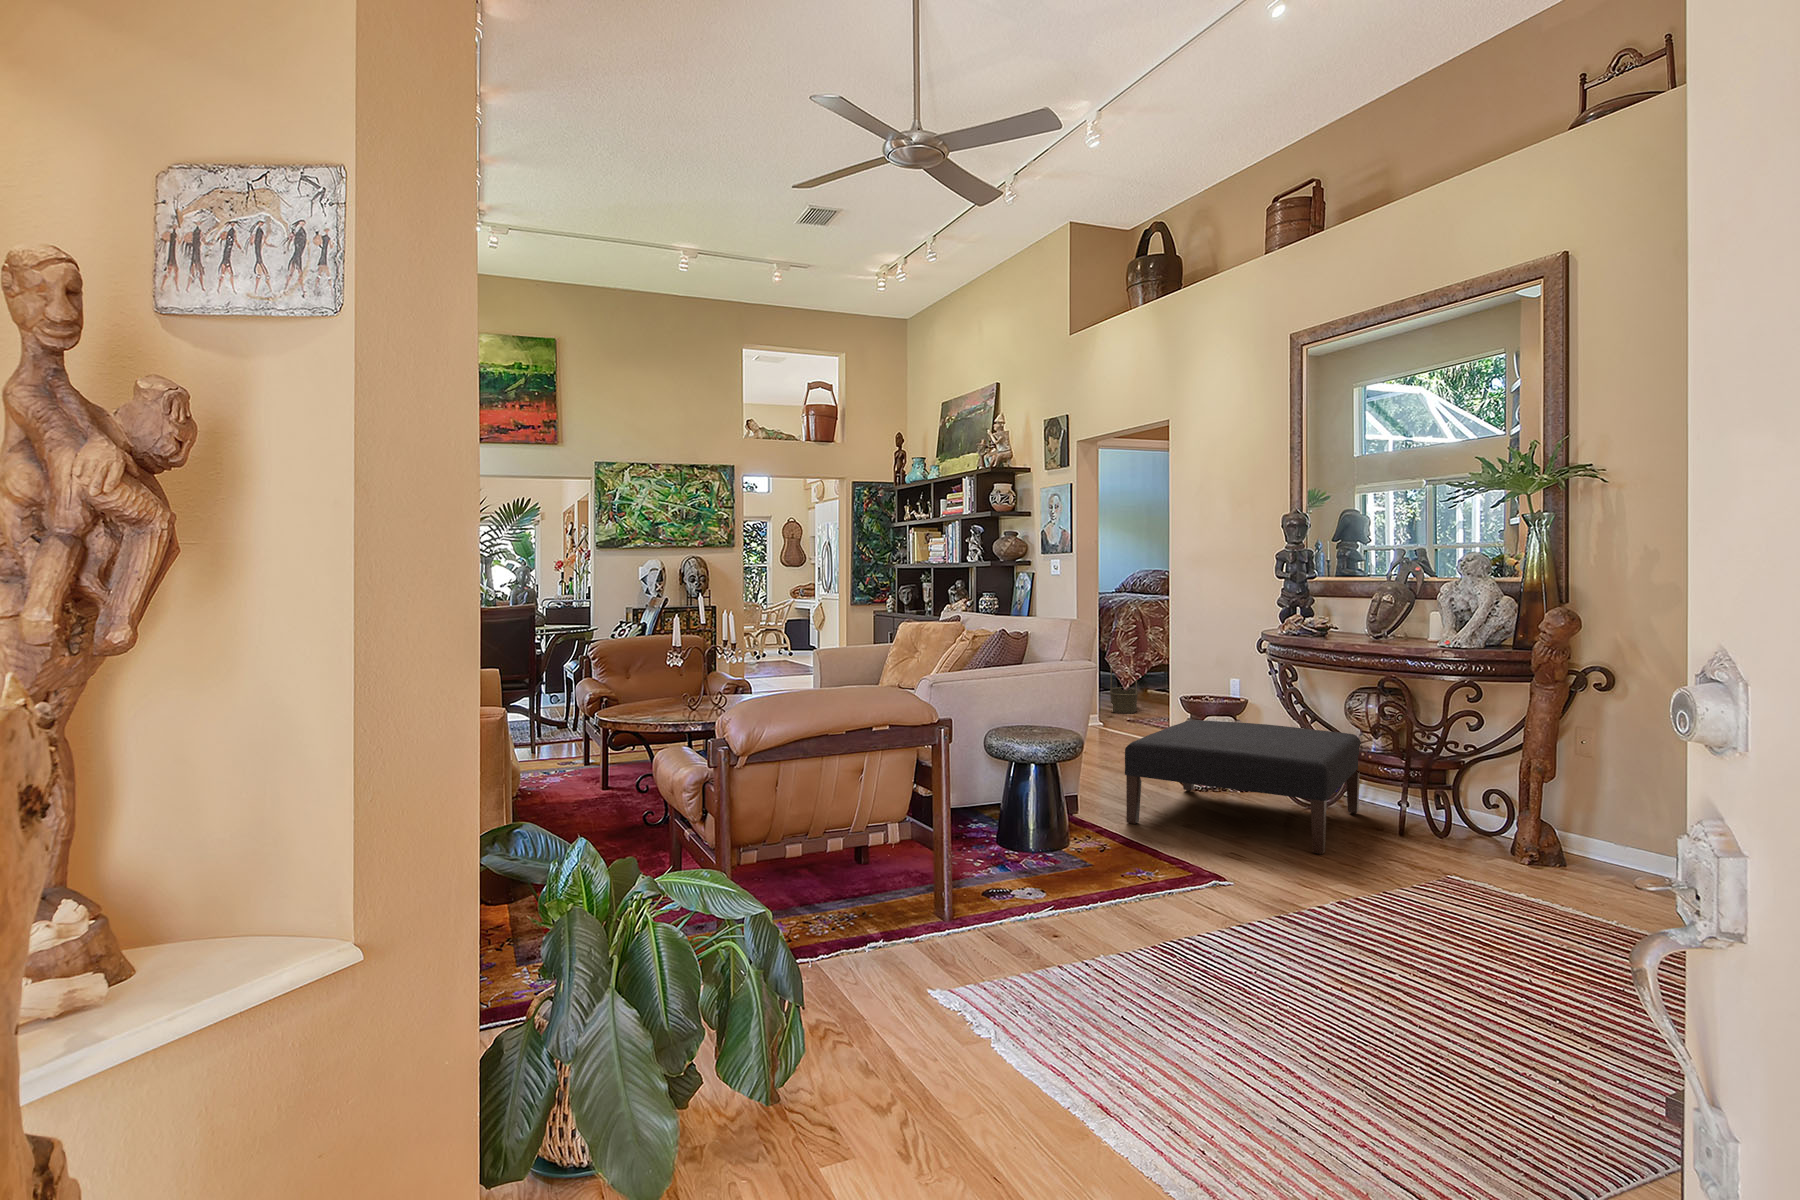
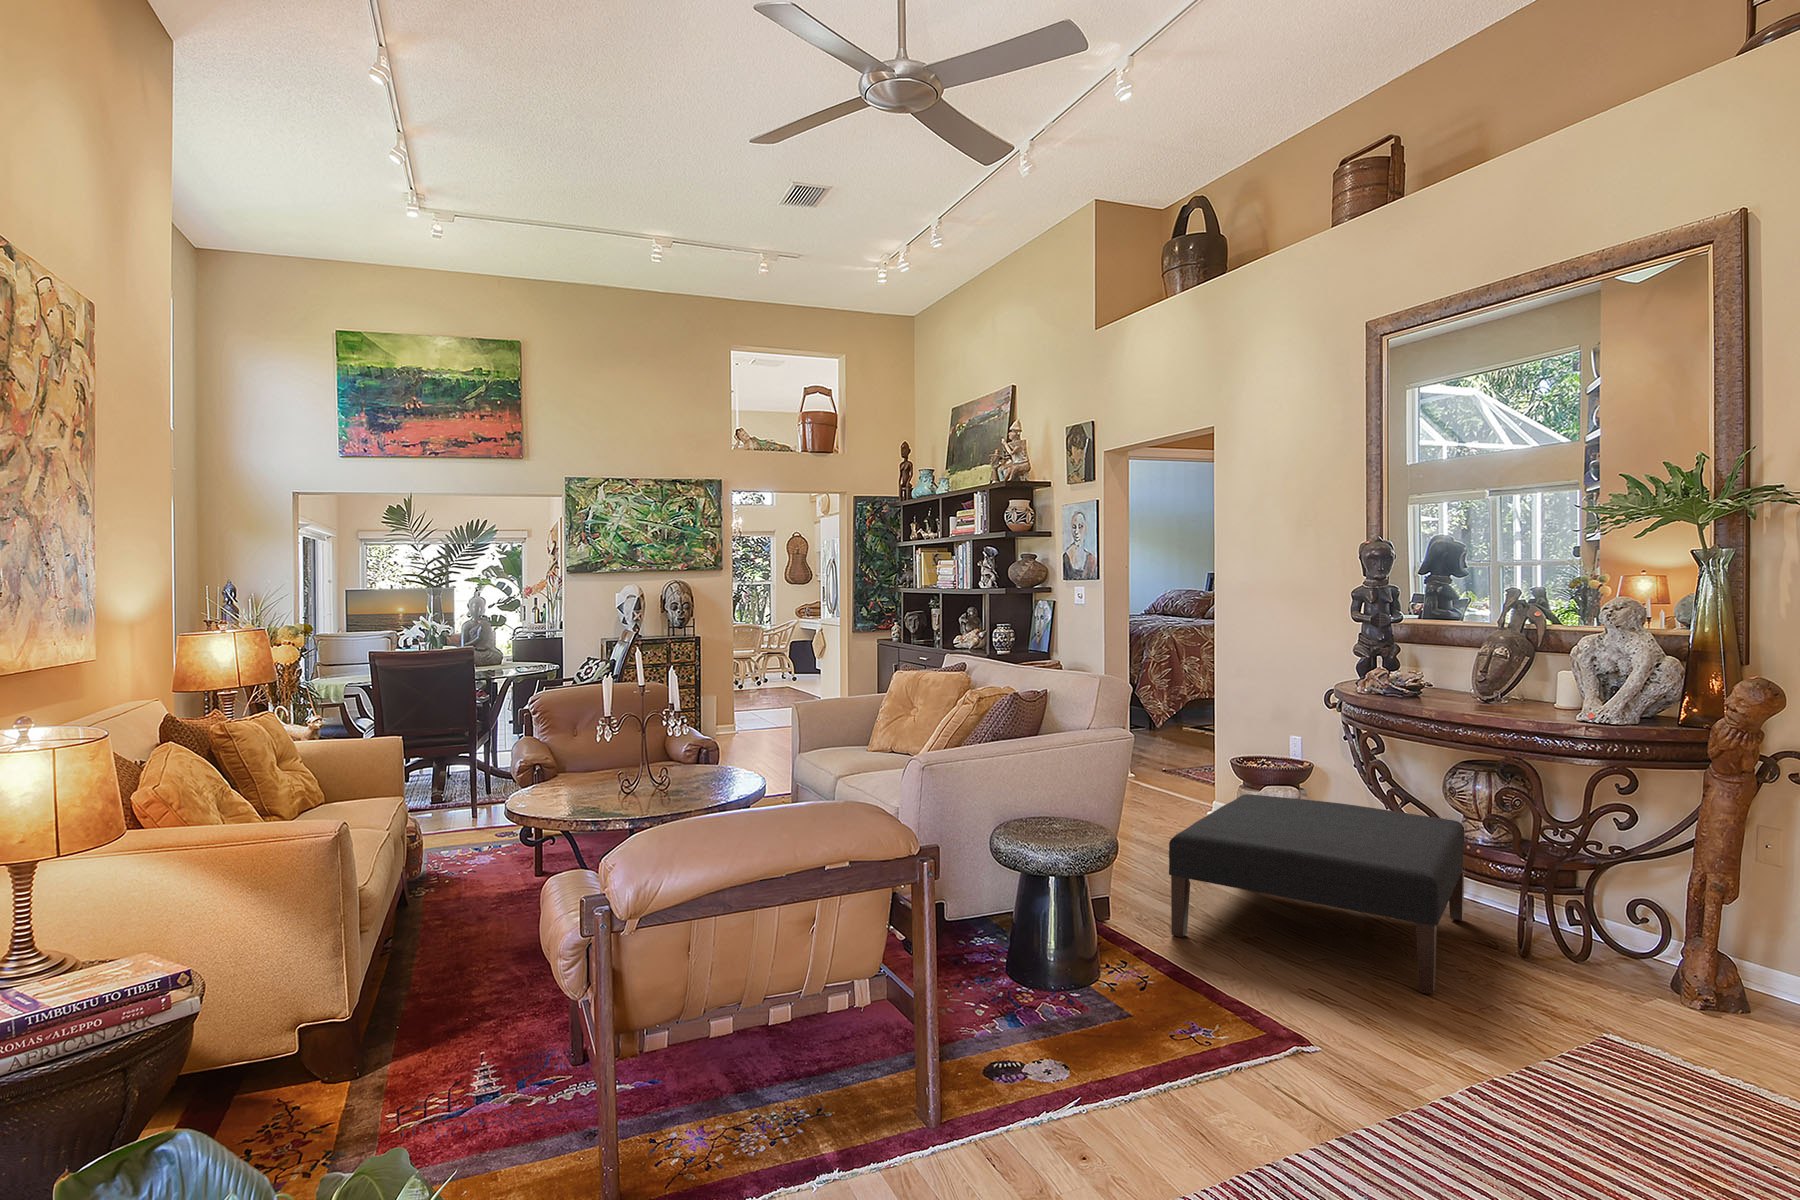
basket: present [1110,668,1138,713] -> none [1143,704,1173,759]

